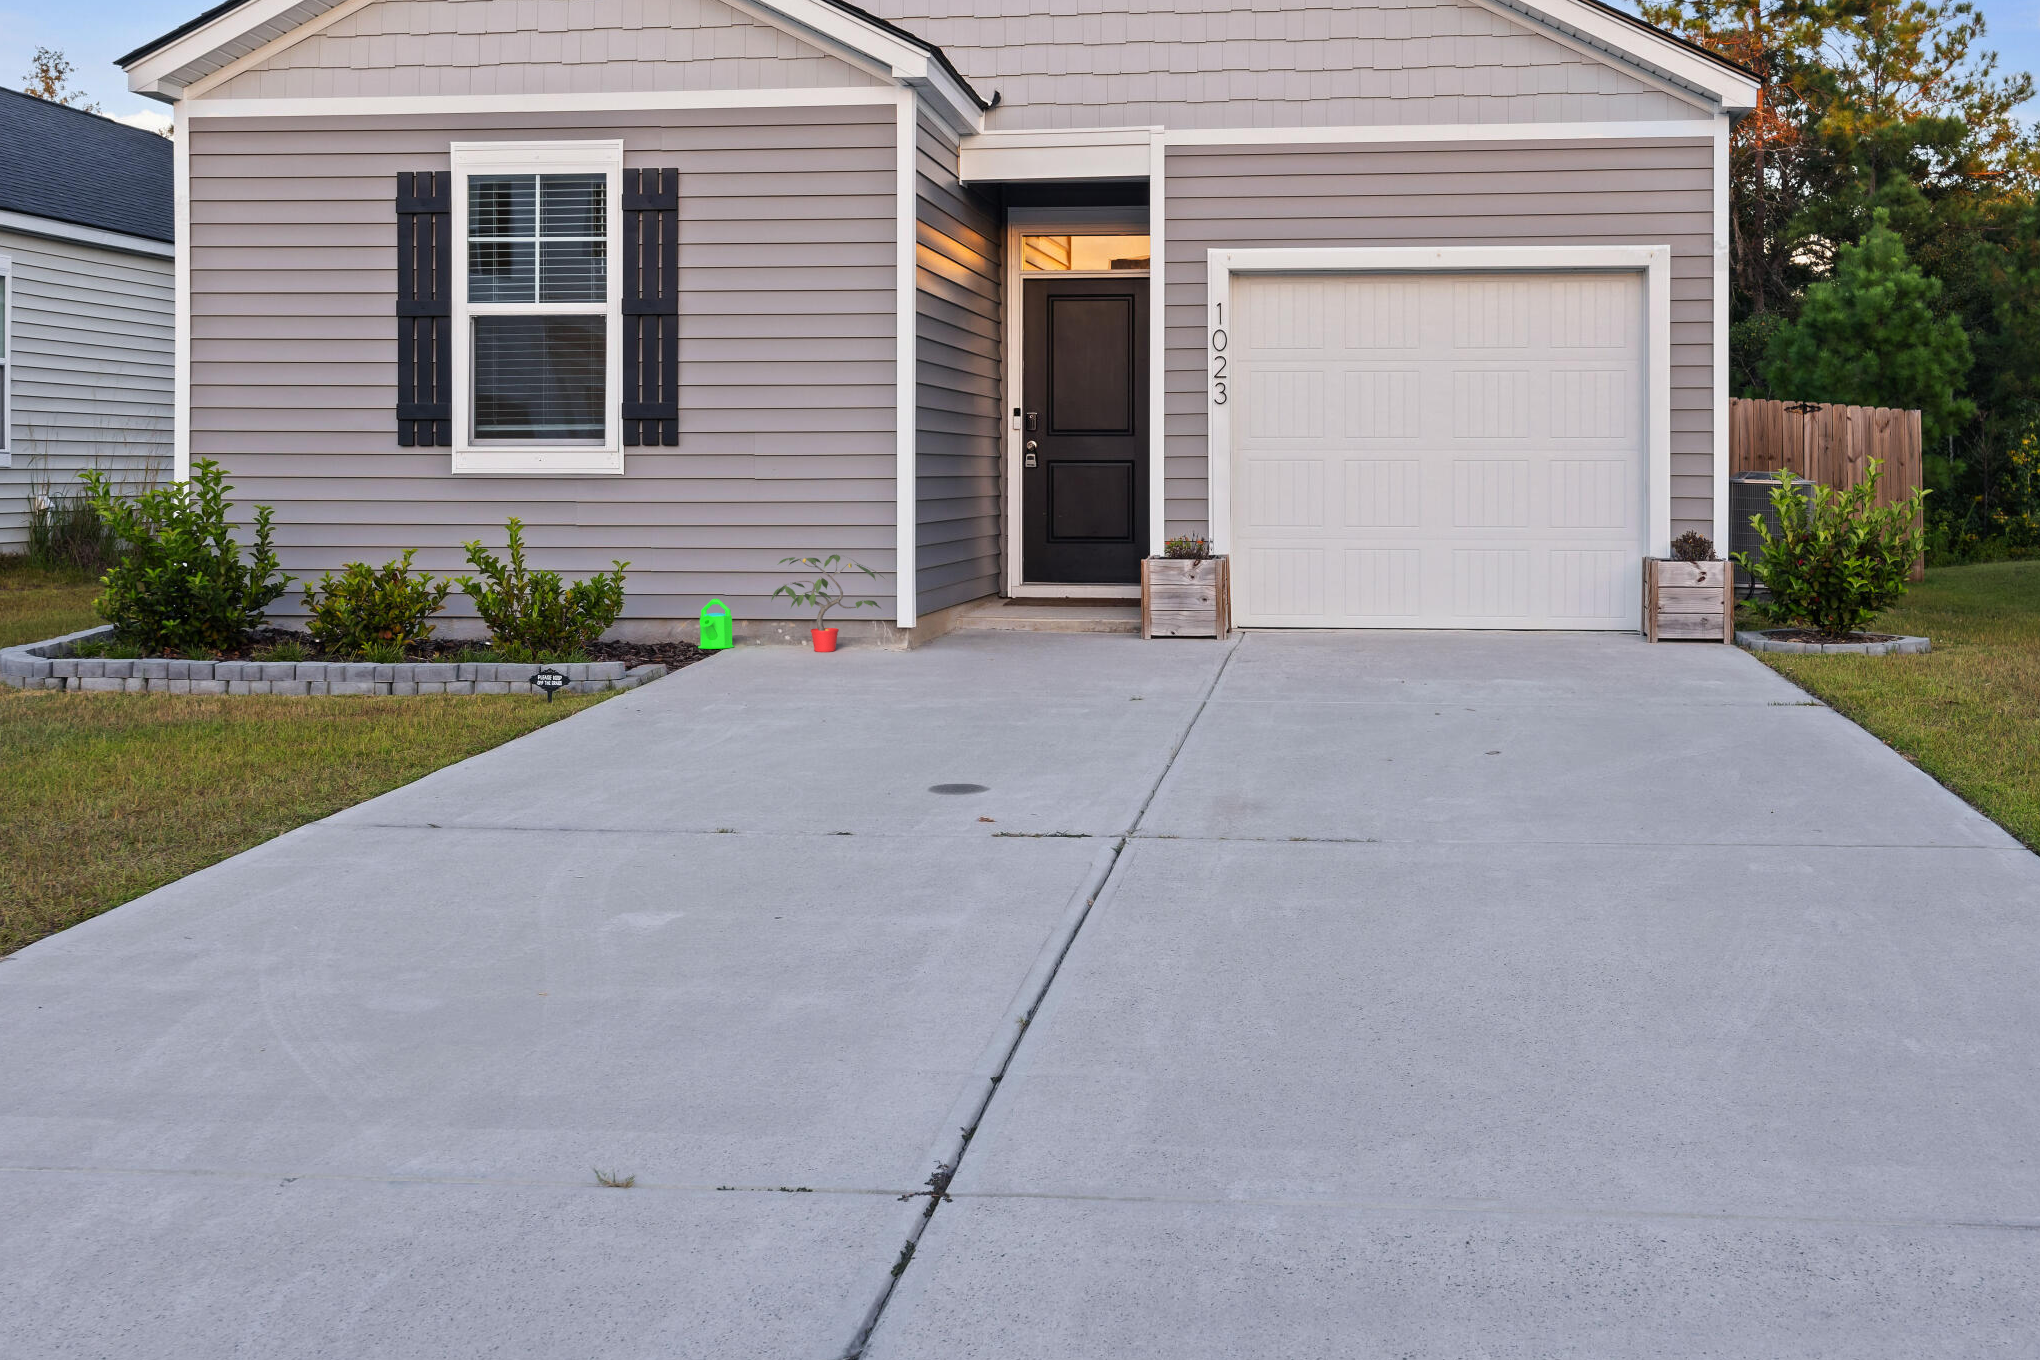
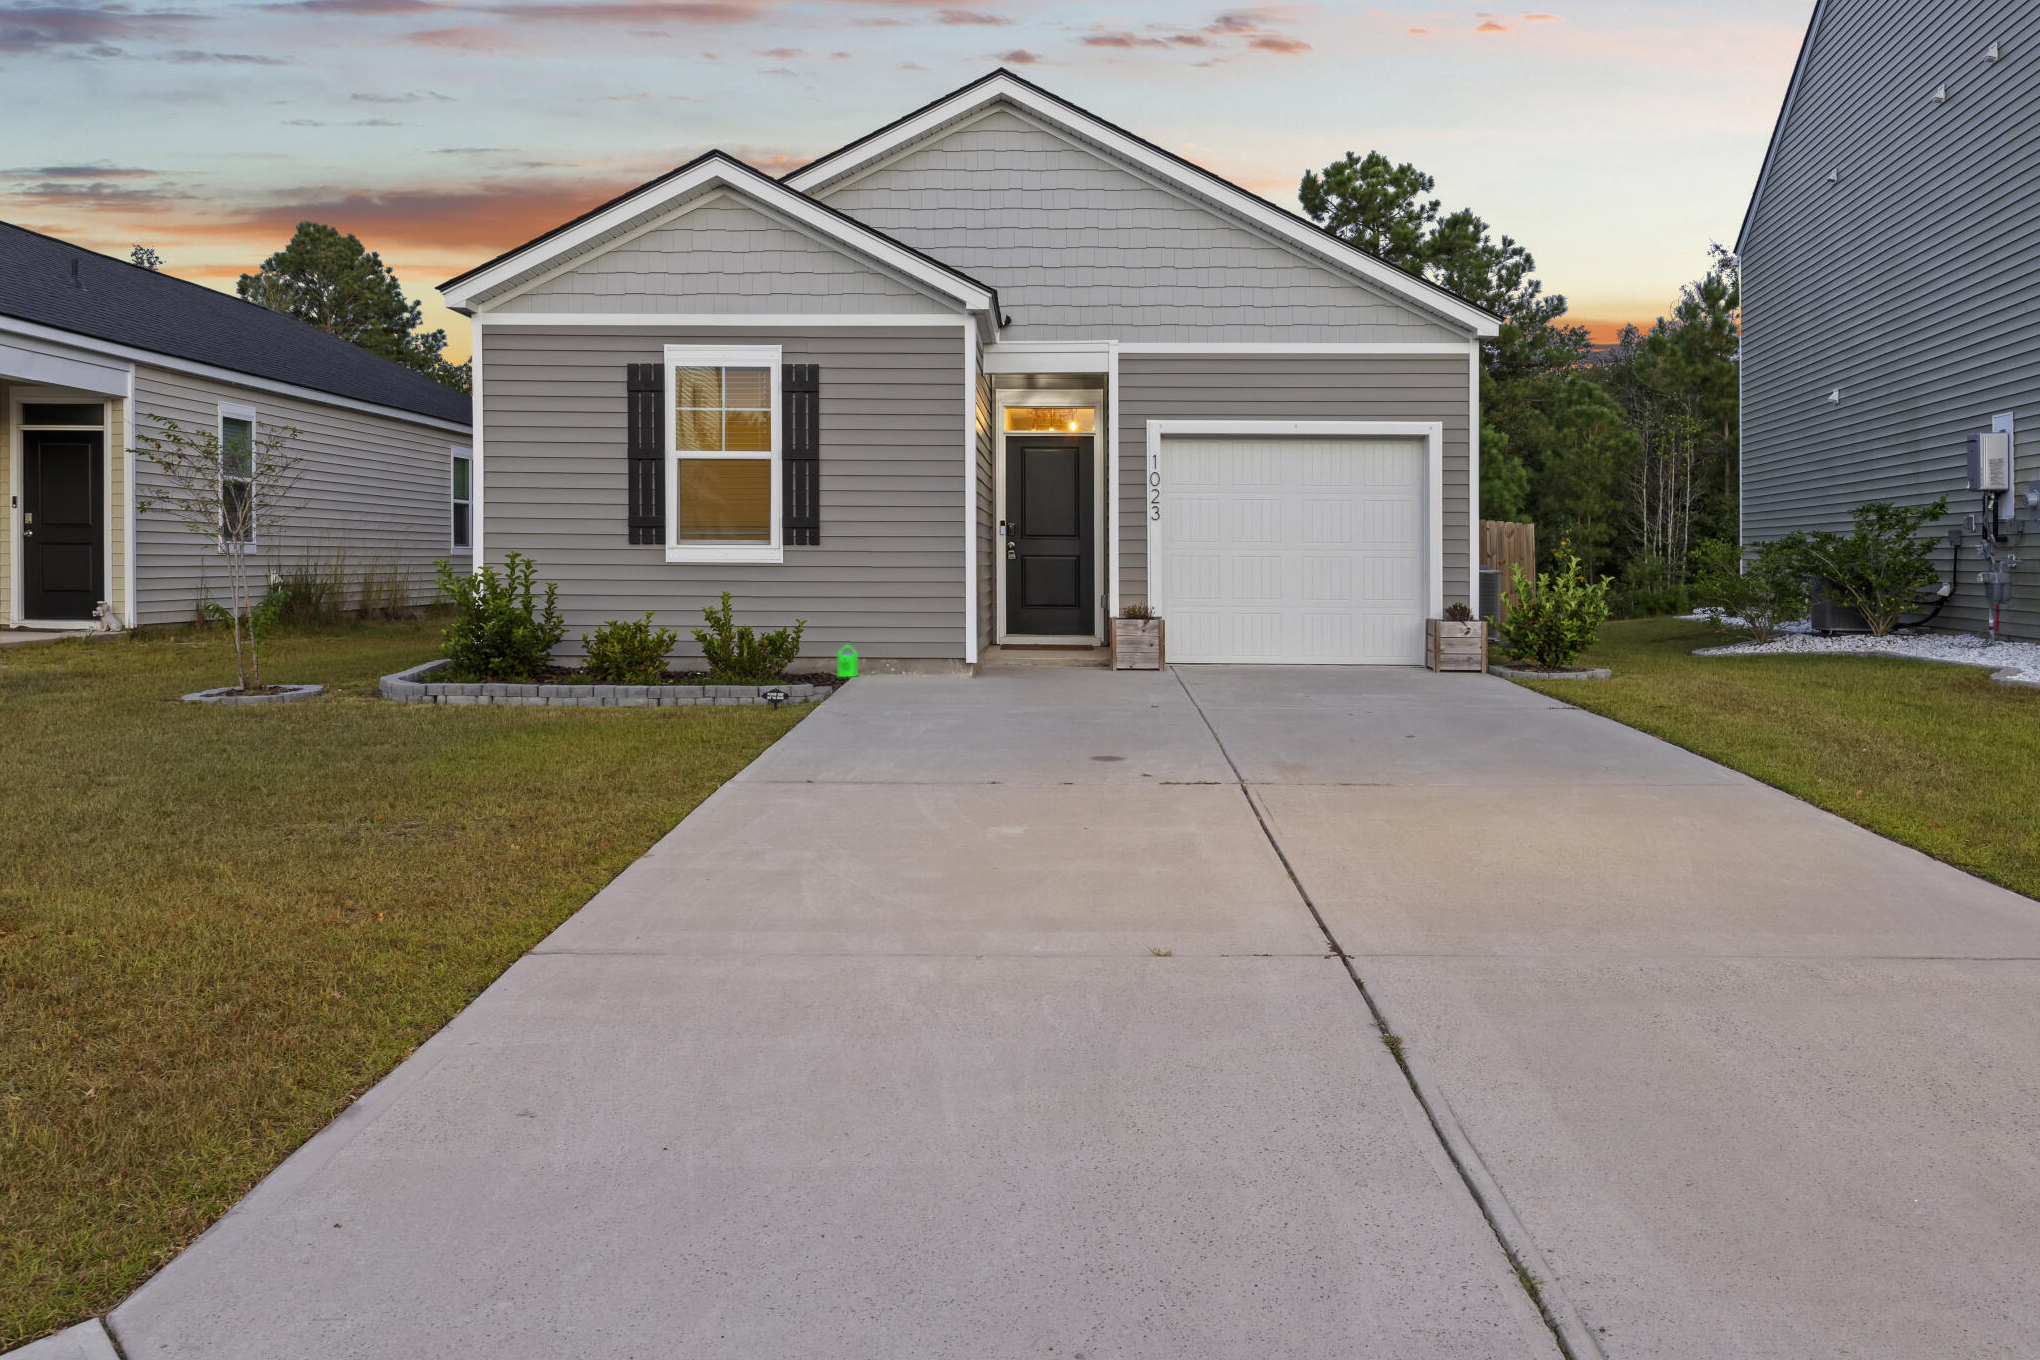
potted plant: present [772,555,884,652] -> none [885,616,961,678]

